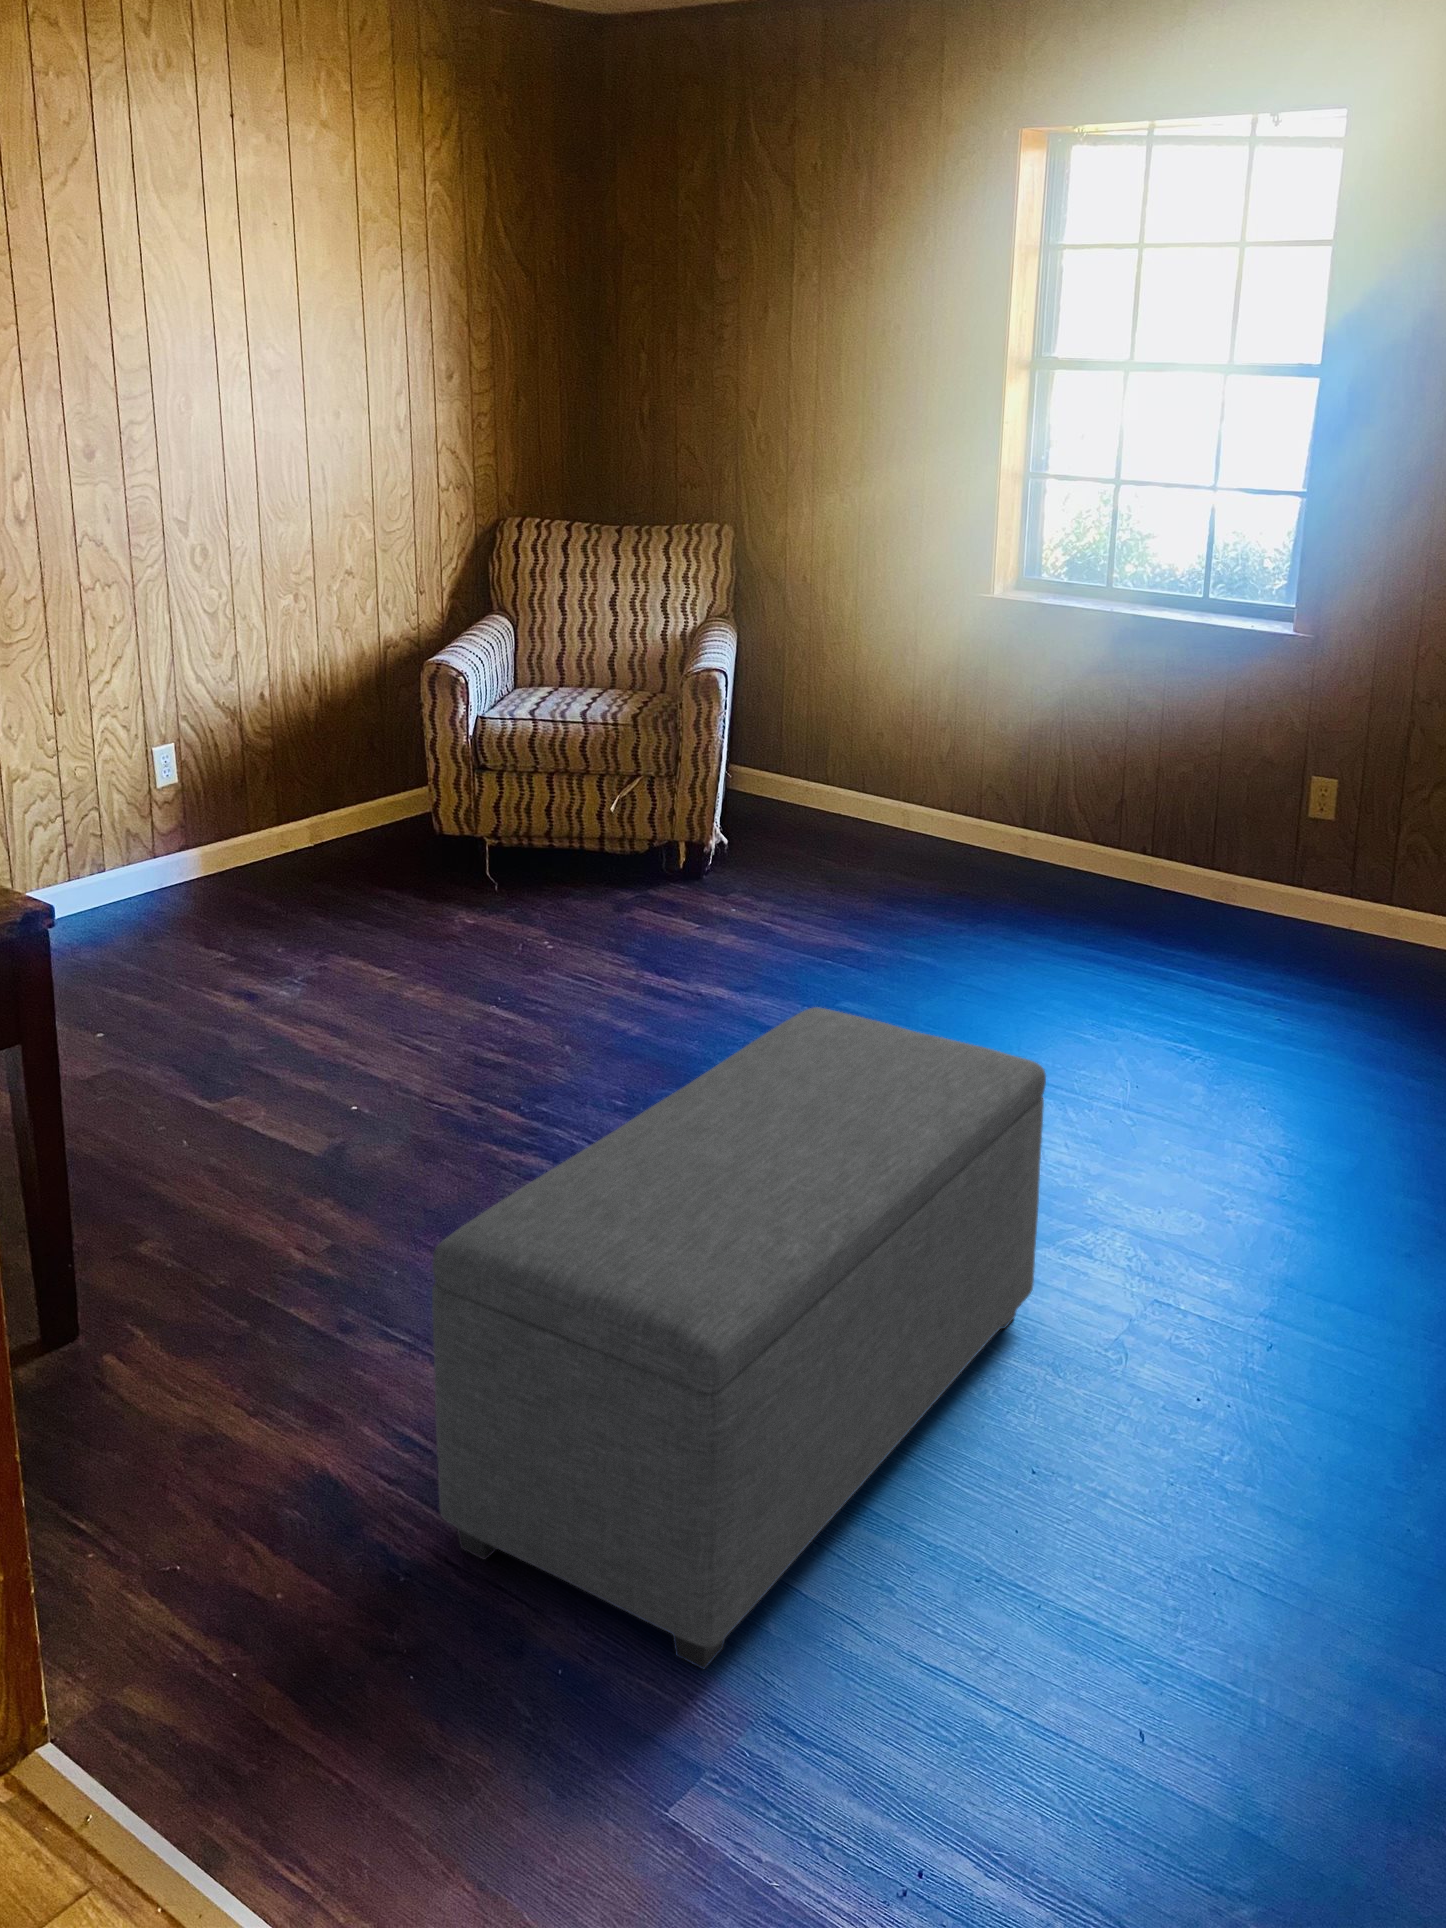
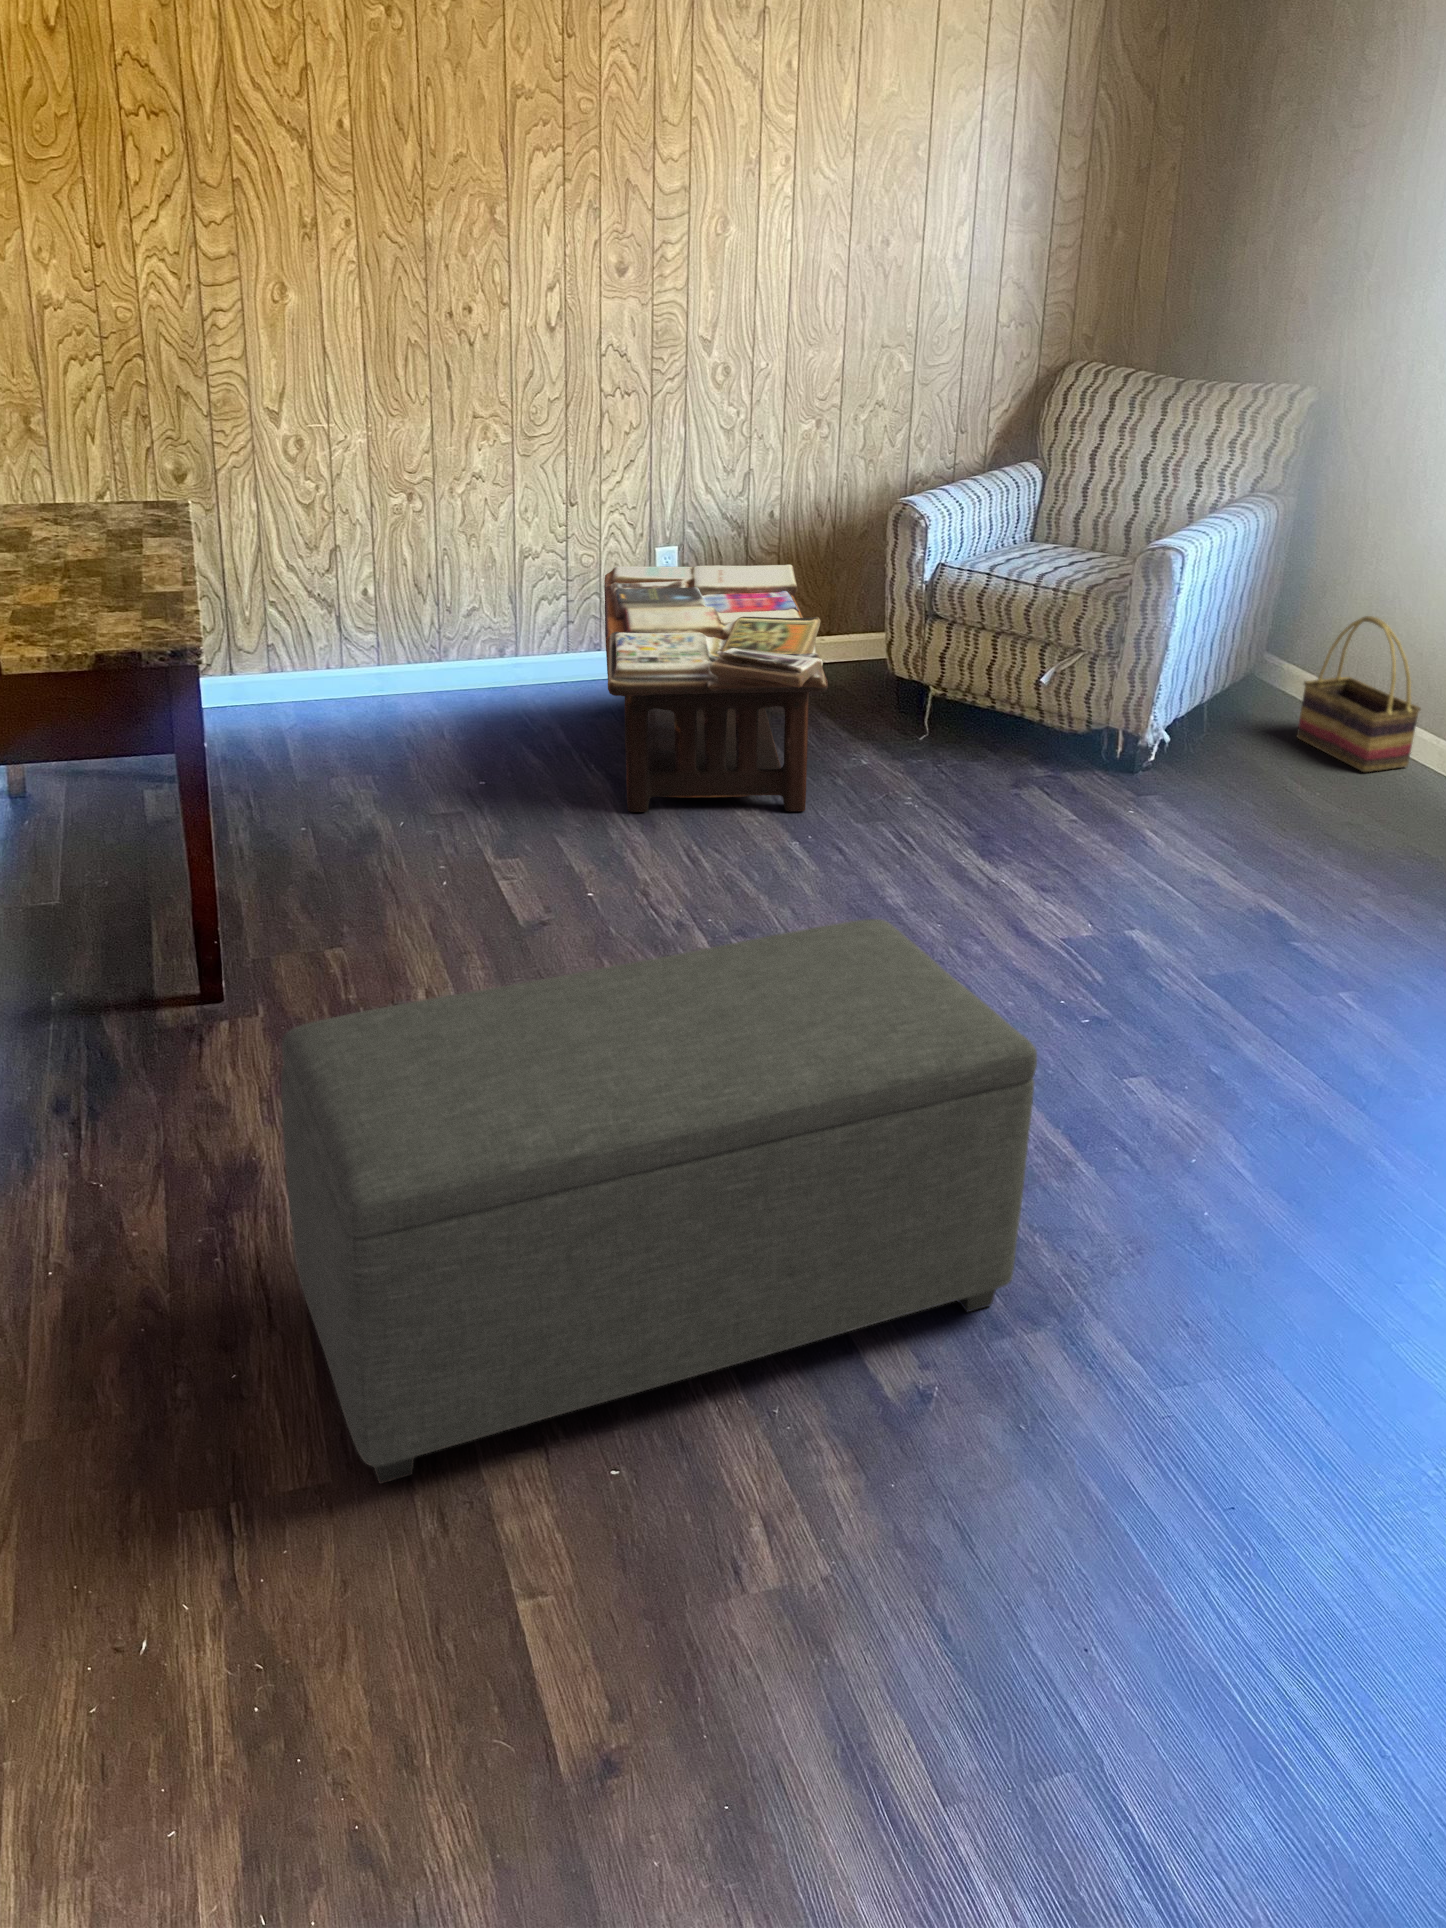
basket: none [789,710,893,844] -> present [1297,616,1421,772]
coffee table: none [110,744,475,1019] -> present [604,565,828,812]

